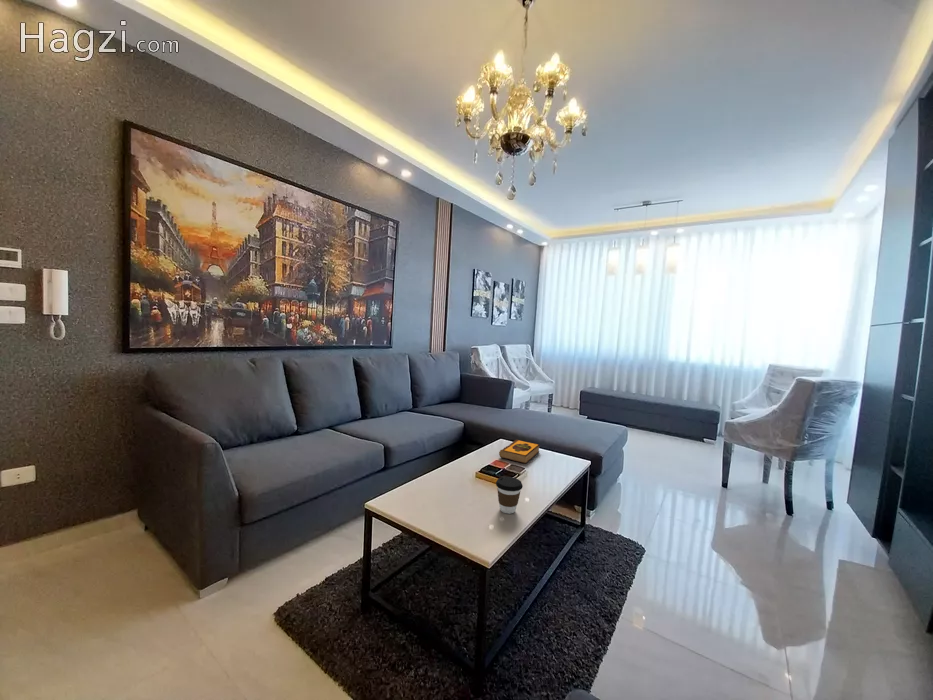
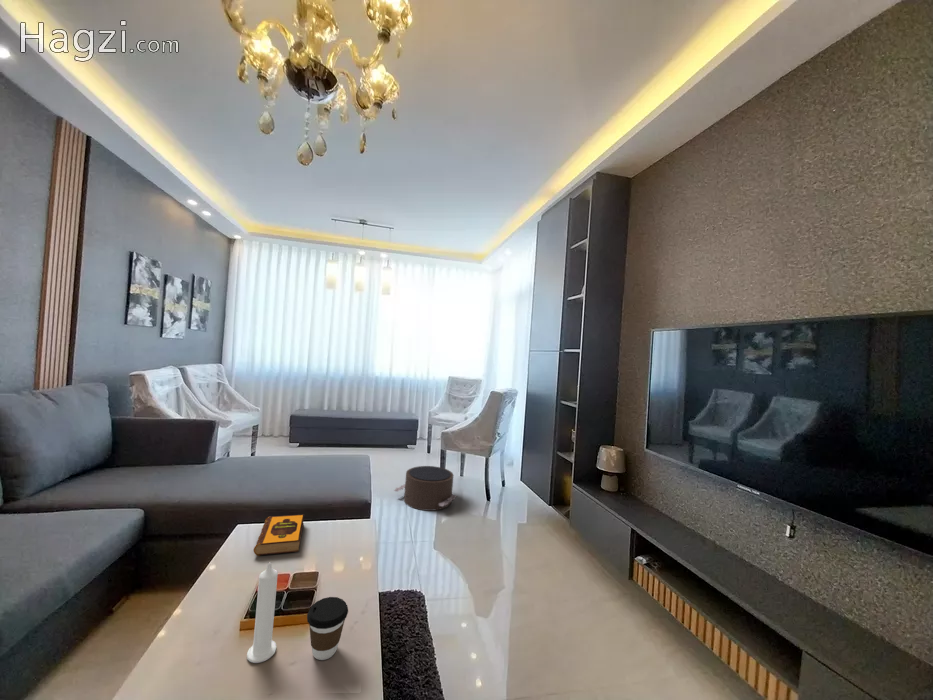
candle: none [469,440,485,499] -> present [247,562,278,663]
pouf: none [658,452,737,503] -> present [394,466,457,511]

